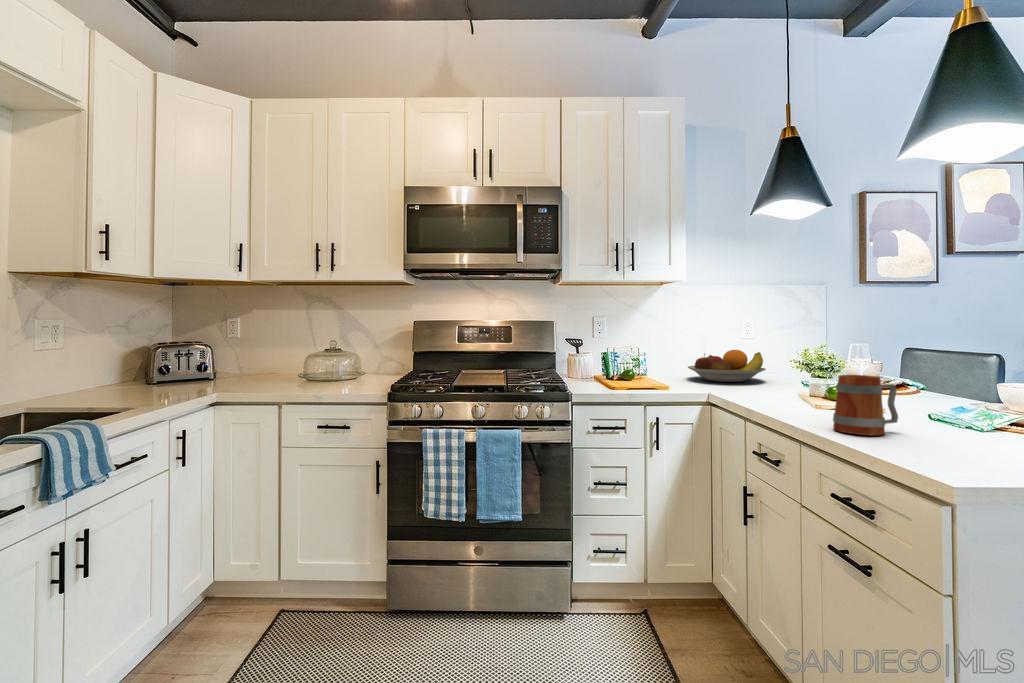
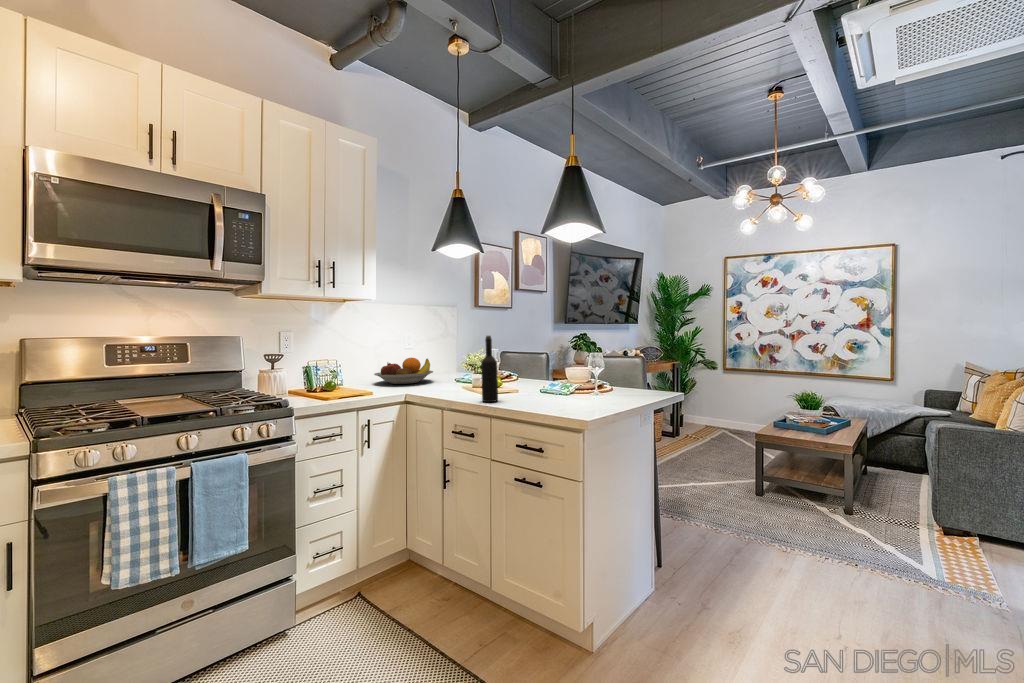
wine bottle: none [795,321,823,419] -> present [481,336,498,402]
mug: present [833,375,898,435] -> none [510,370,540,407]

